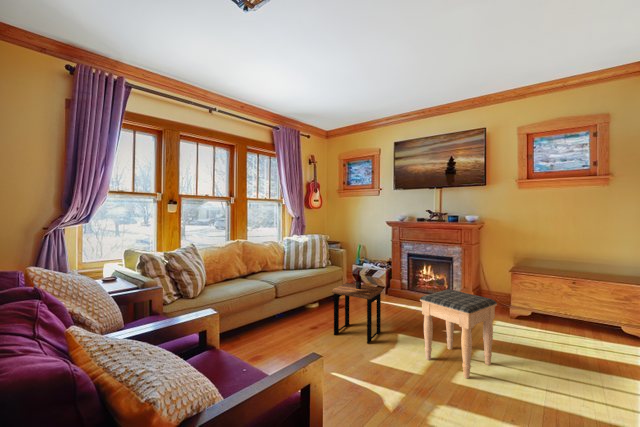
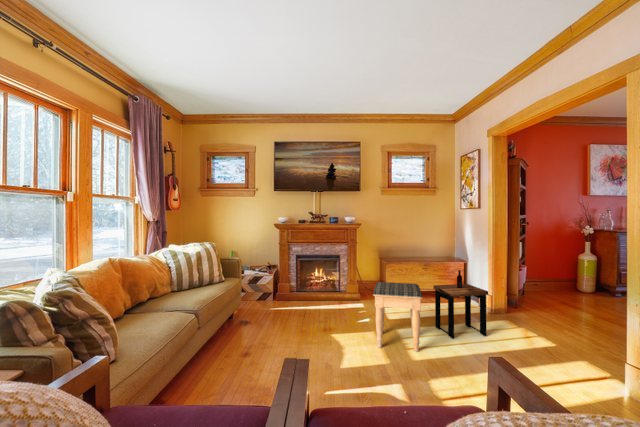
side table: present [332,270,383,344] -> present [433,270,488,339]

